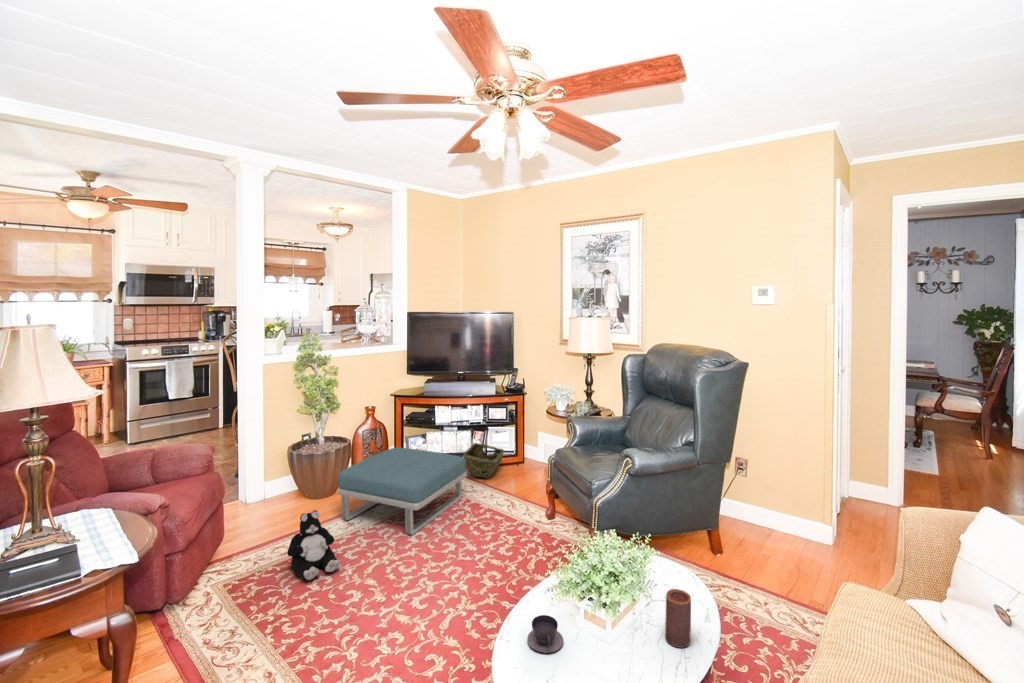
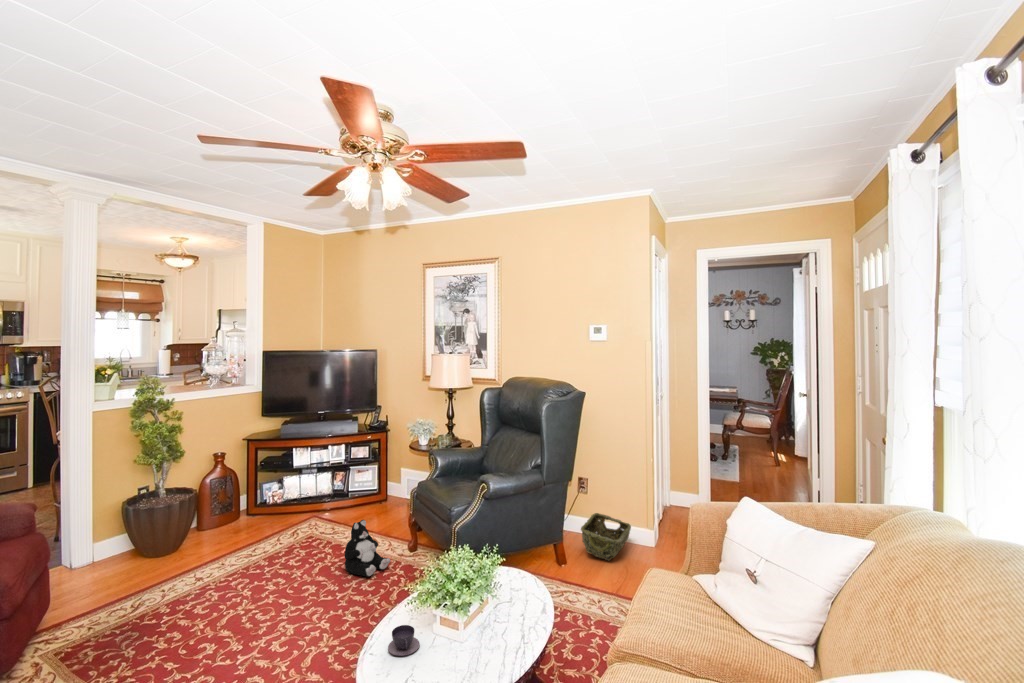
woven basket: present [463,443,504,478] -> present [581,513,631,560]
footstool: present [337,448,466,535] -> none [182,494,328,583]
plush toy: present [287,510,341,580] -> present [345,520,390,576]
candle: present [665,589,691,648] -> none [504,587,523,634]

